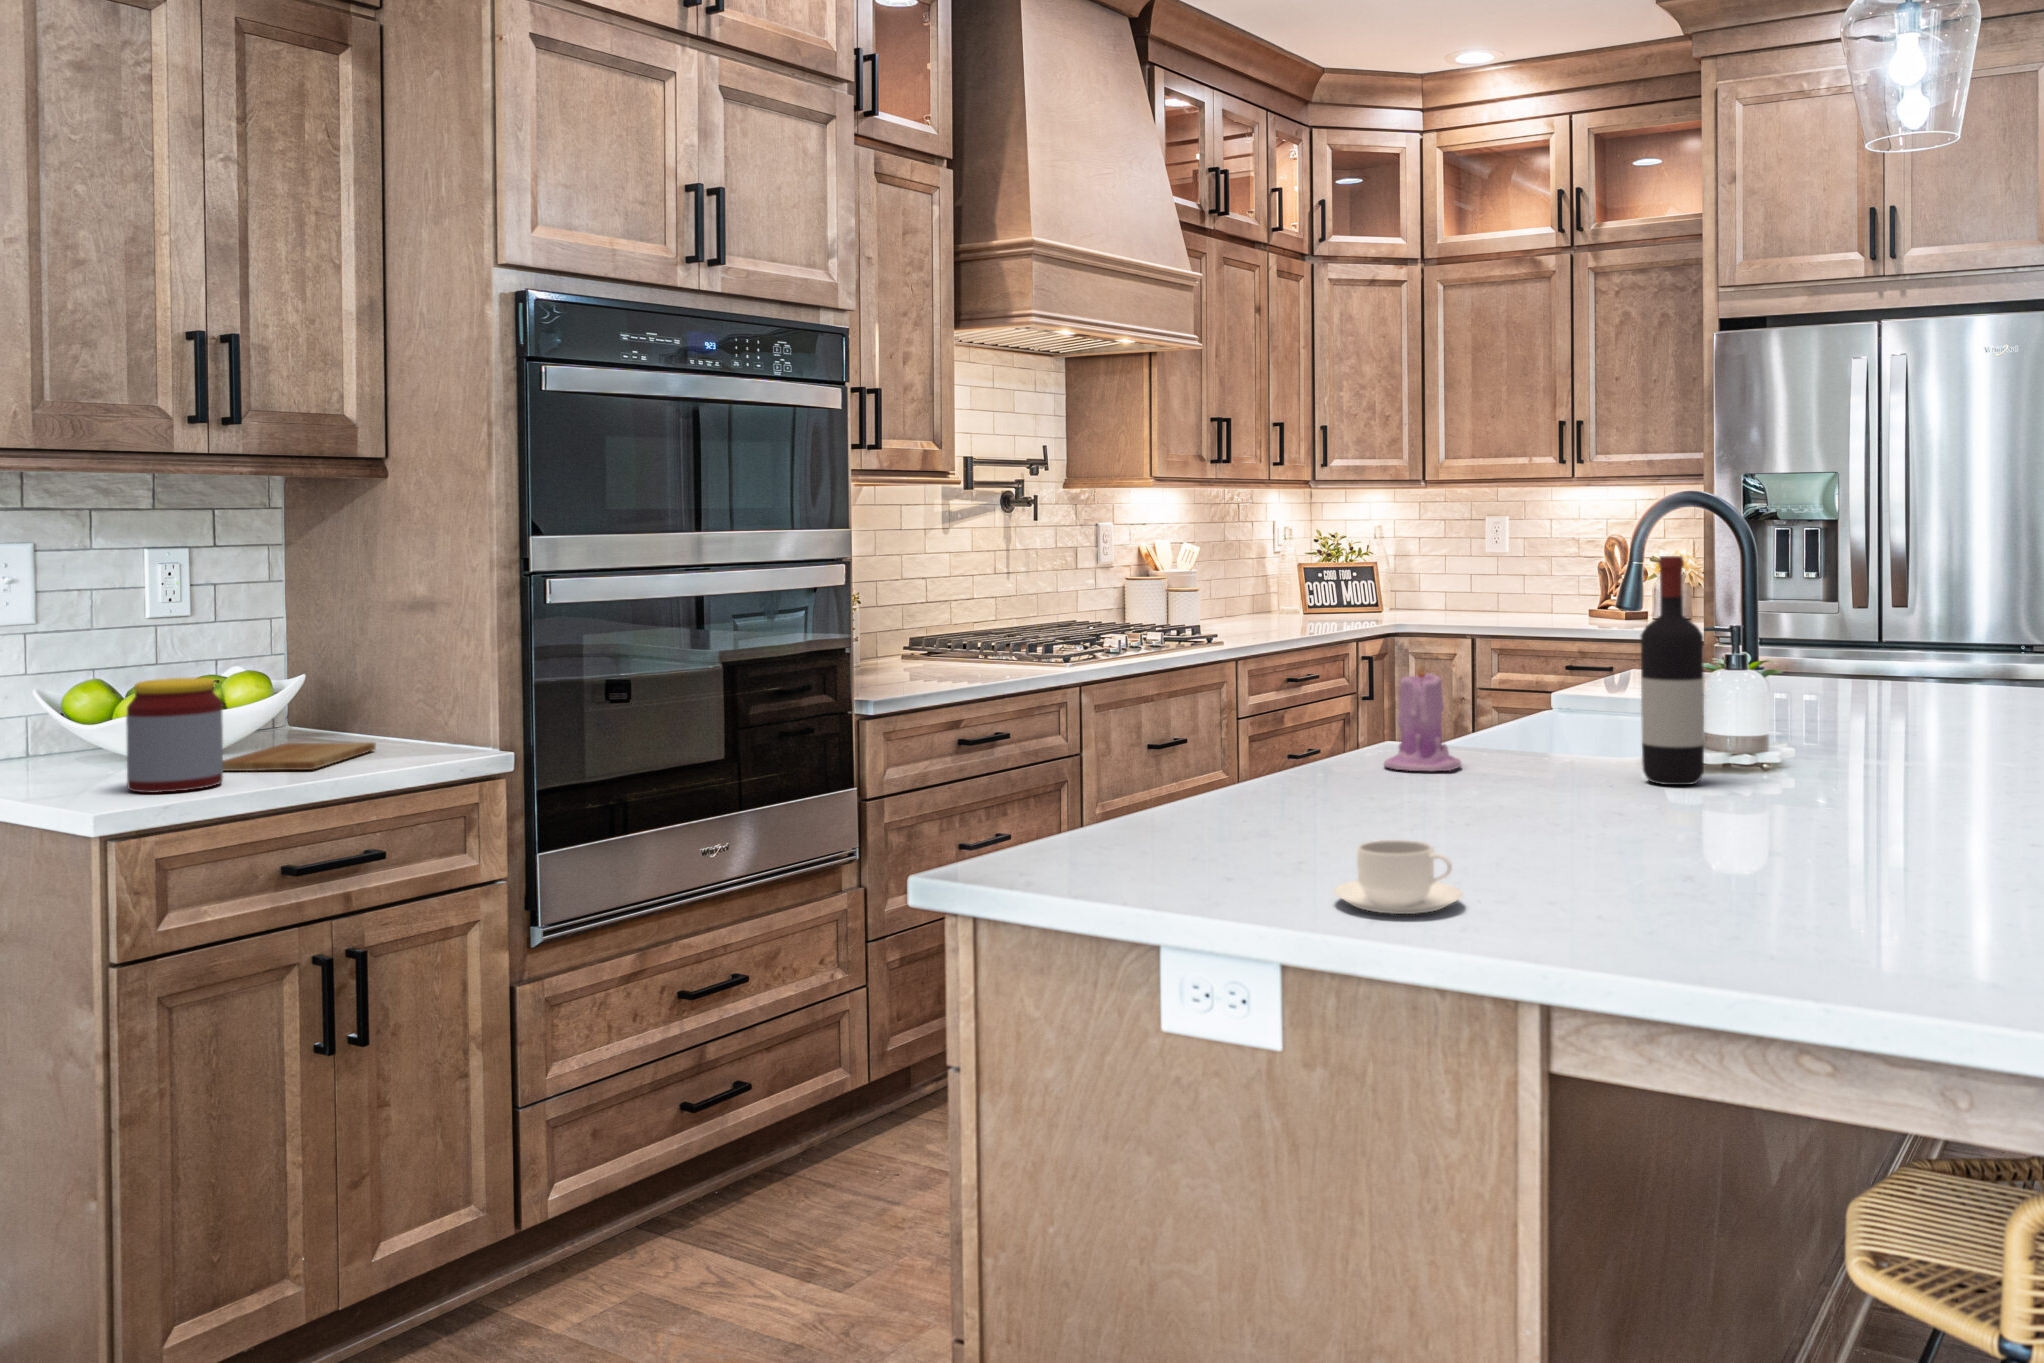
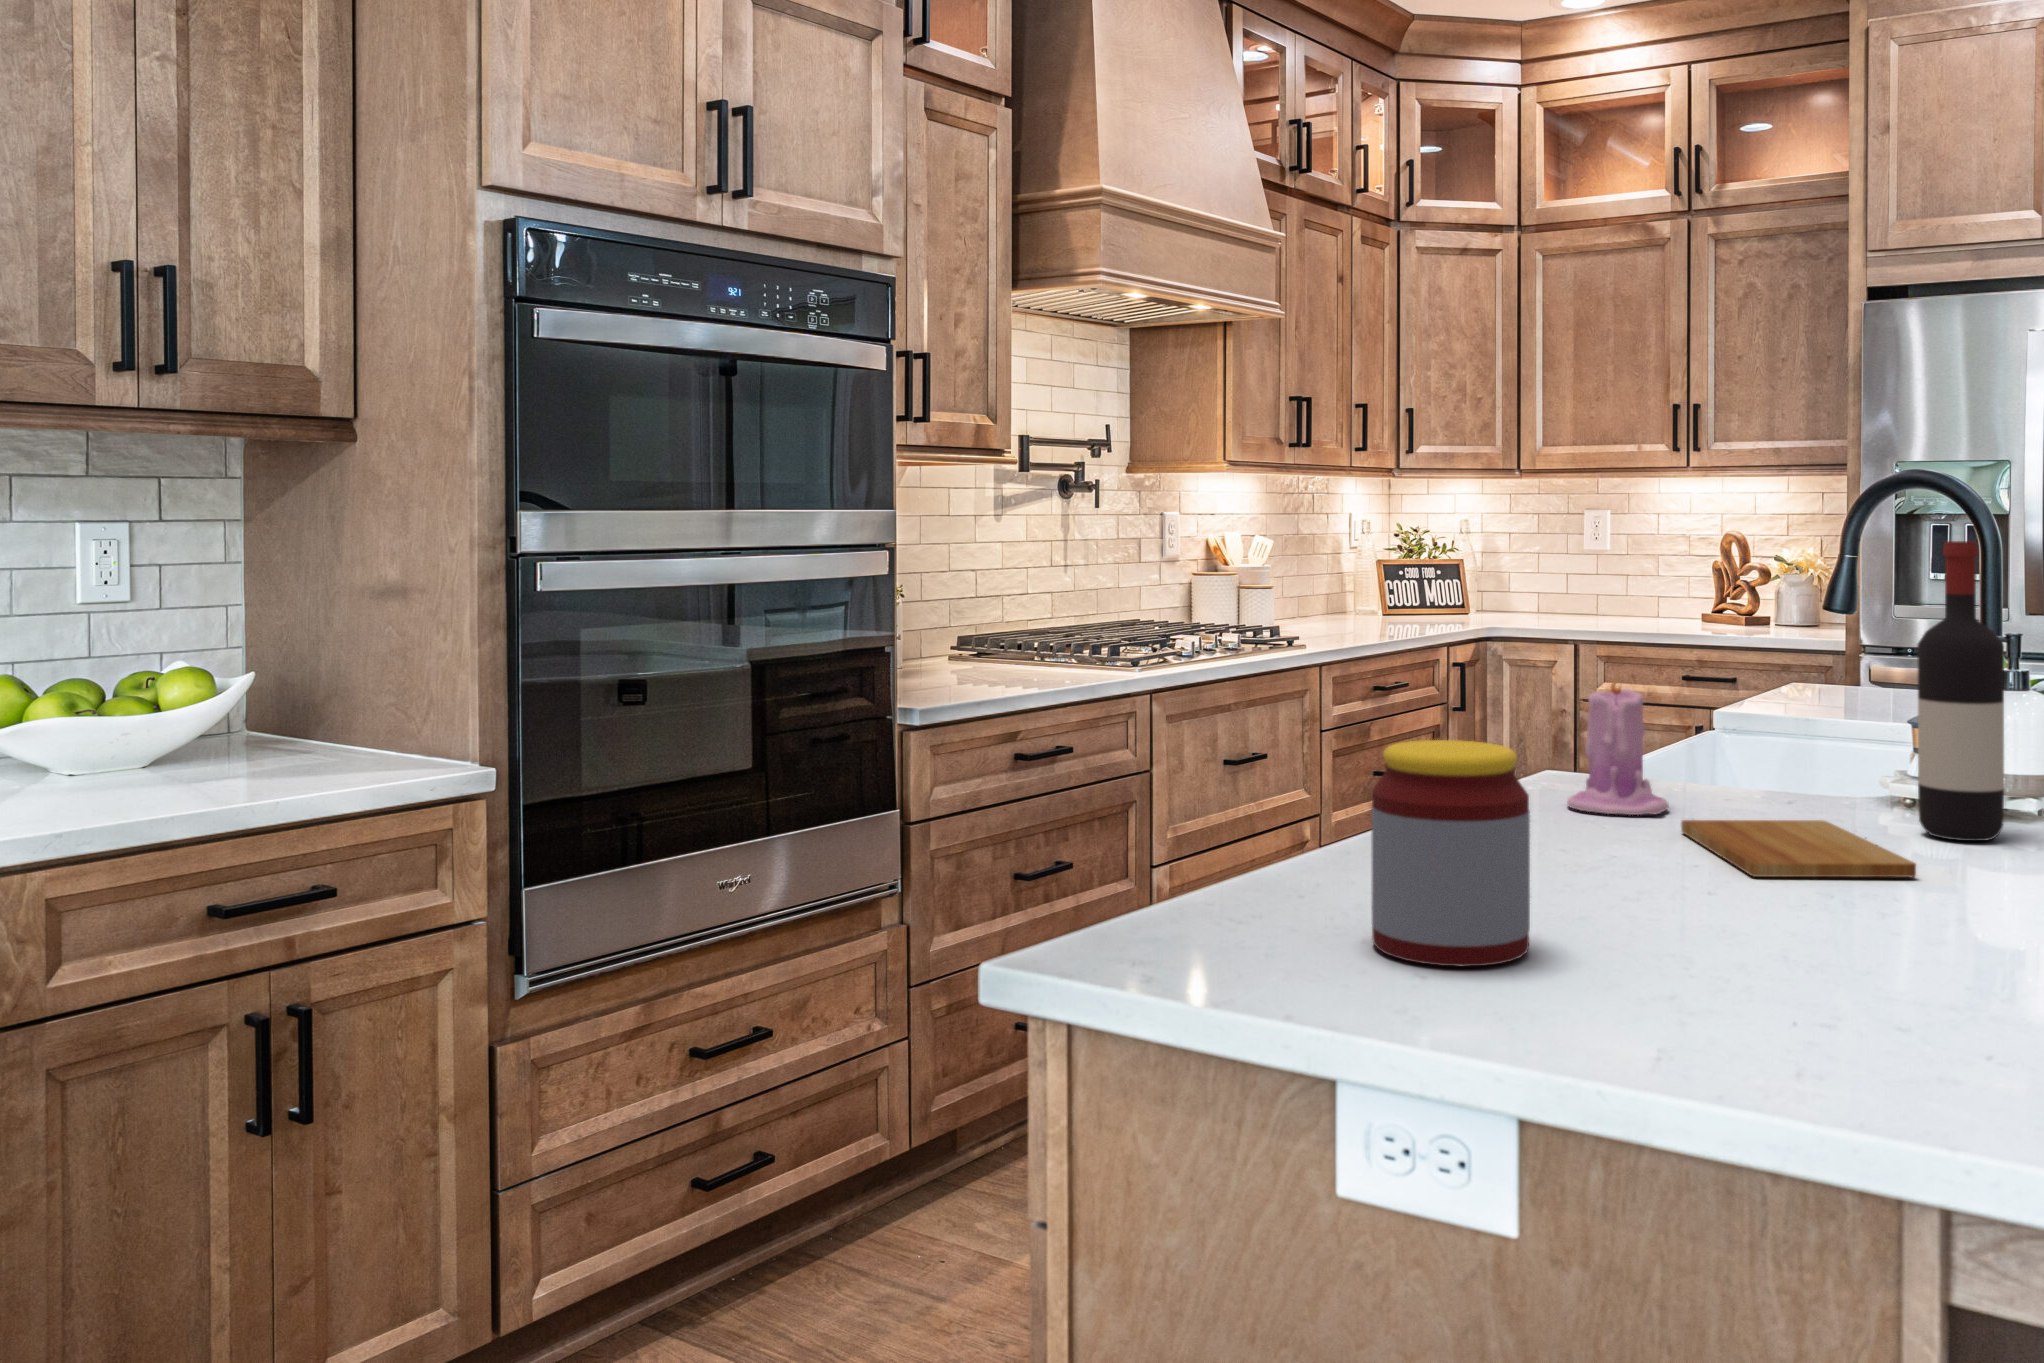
jar: present [126,677,223,793] -> present [1371,740,1530,967]
cutting board: present [223,742,376,771] -> present [1681,820,1916,877]
coffee cup: present [1334,840,1463,914] -> none [1603,942,1806,1061]

